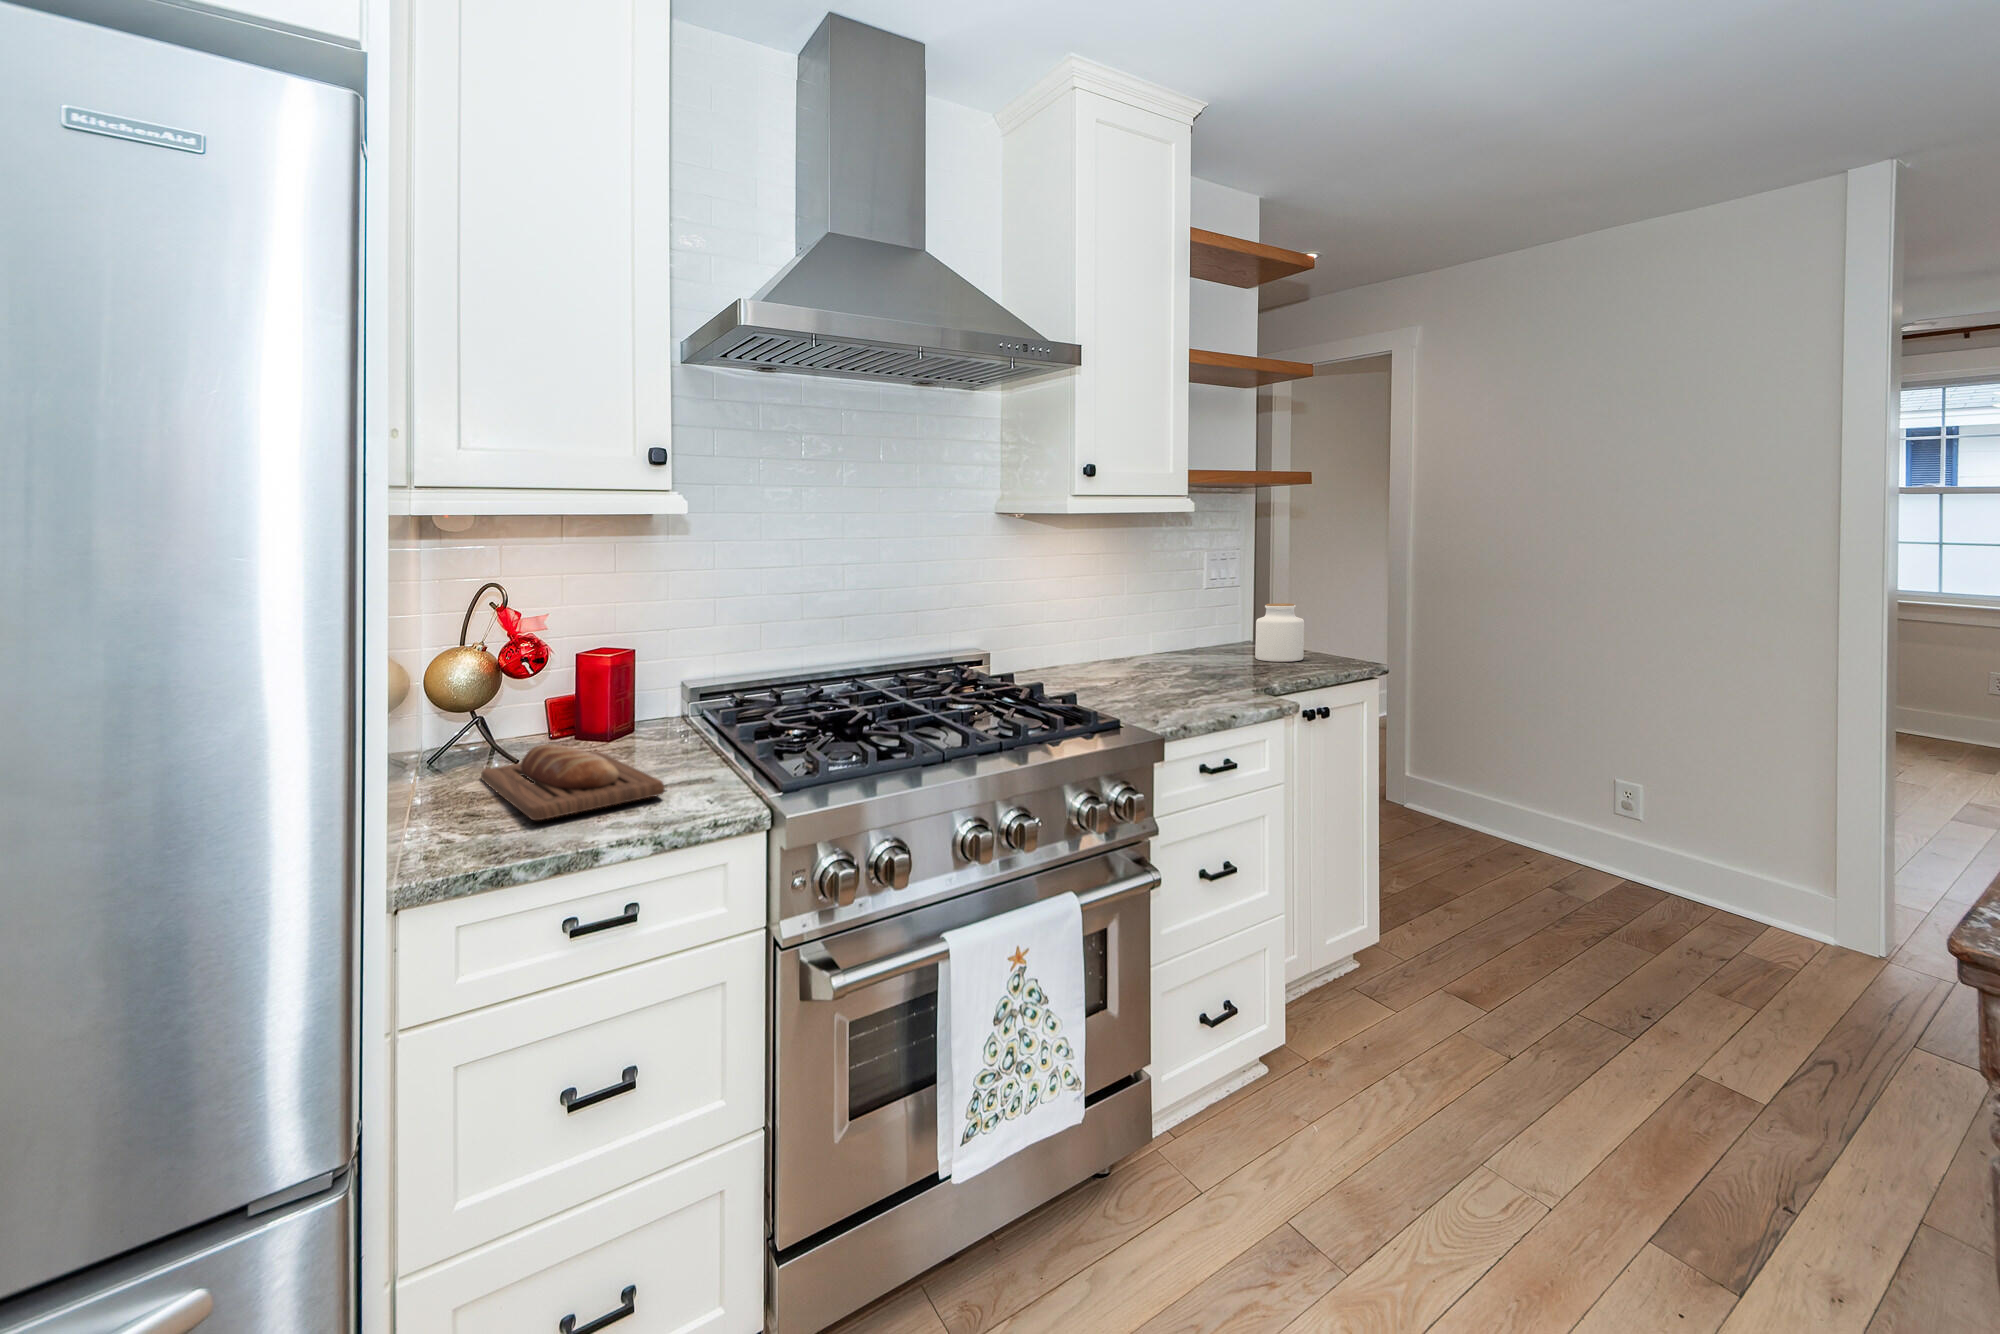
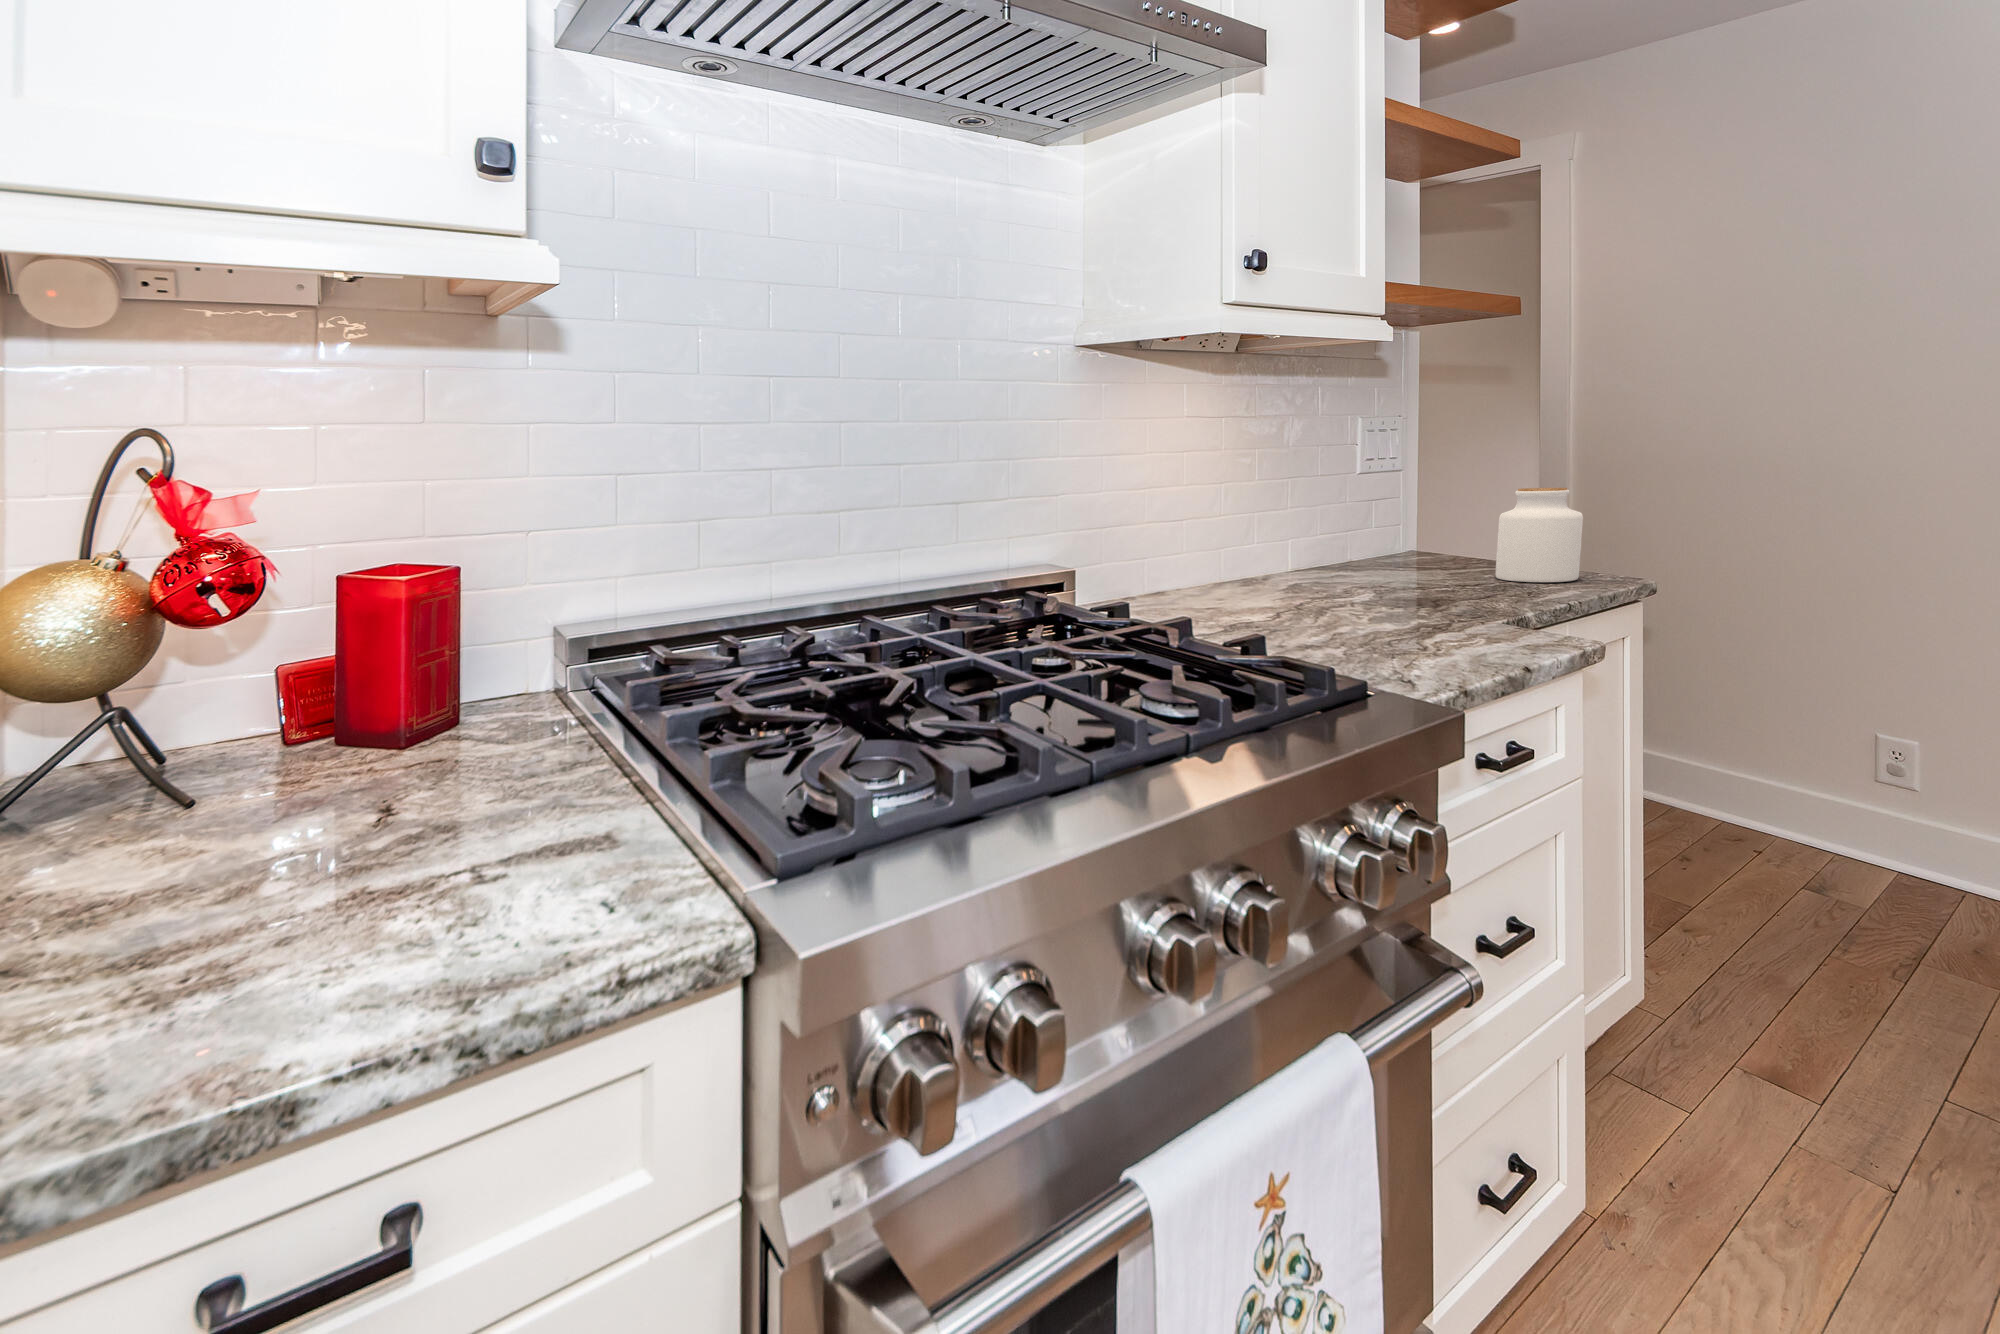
bread loaf: present [481,744,665,820] -> none [84,773,497,997]

